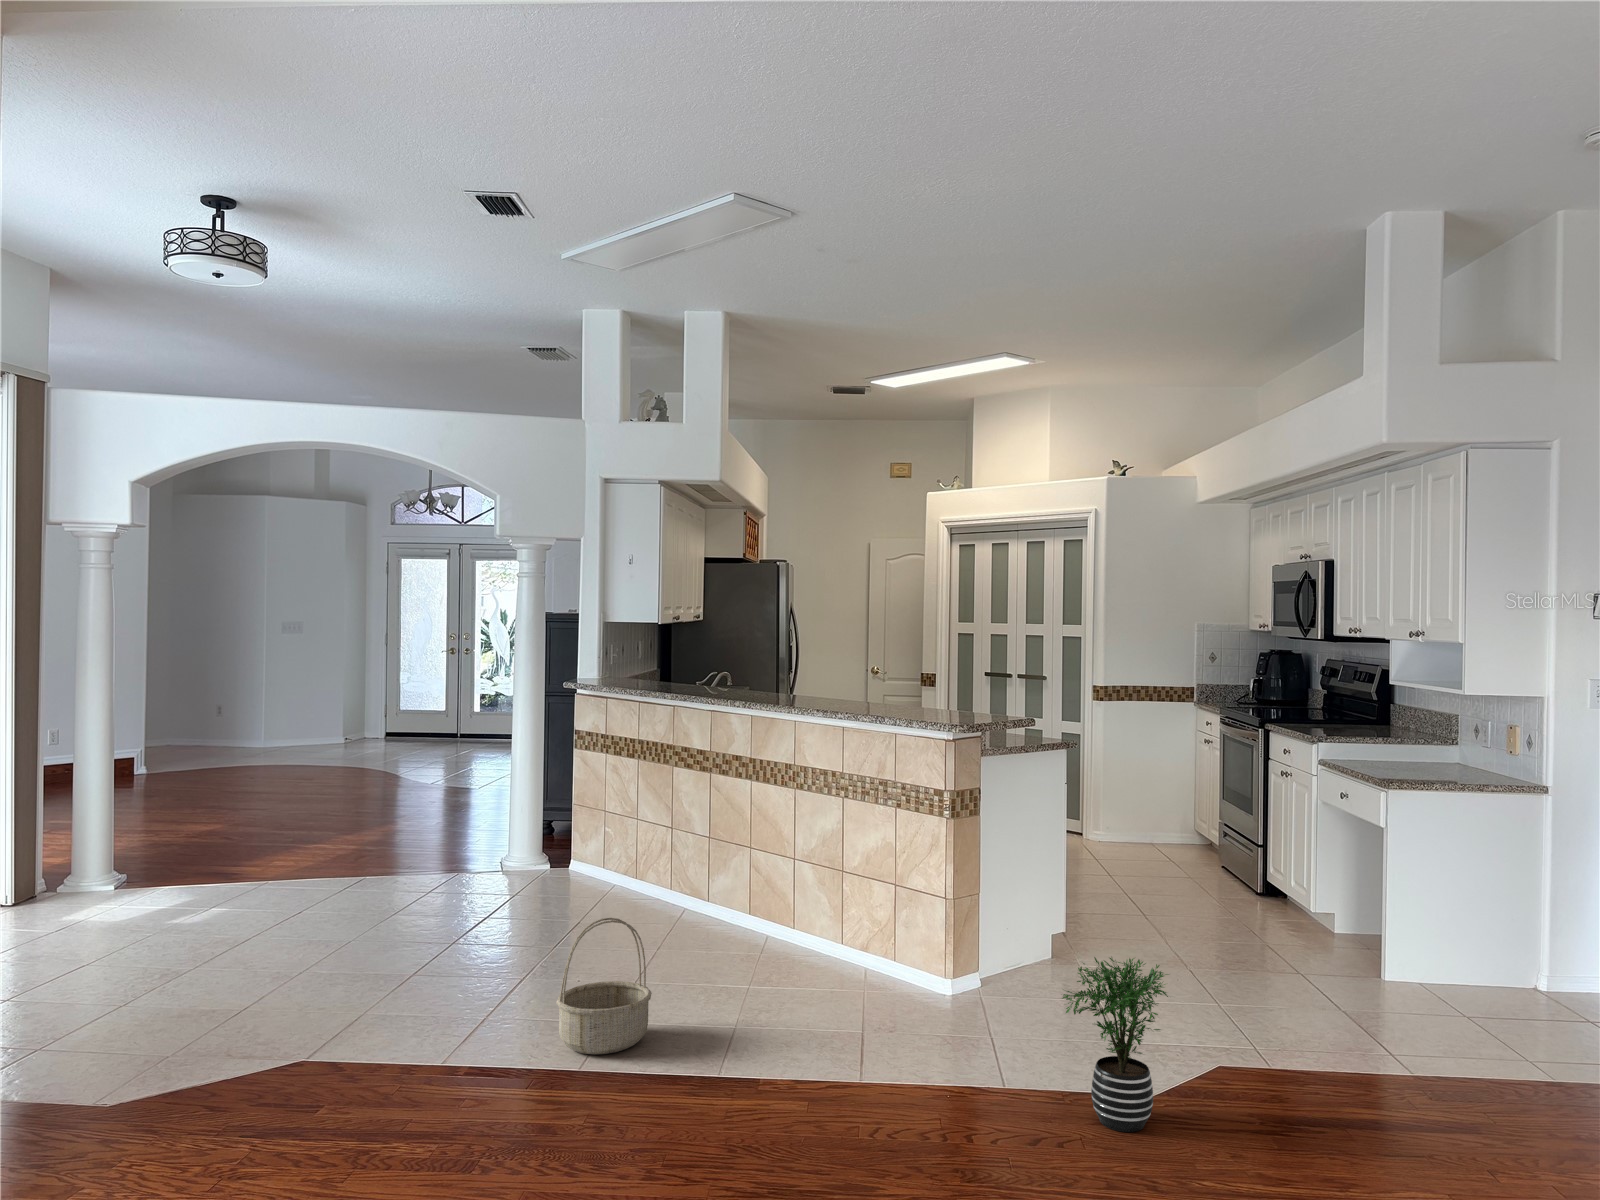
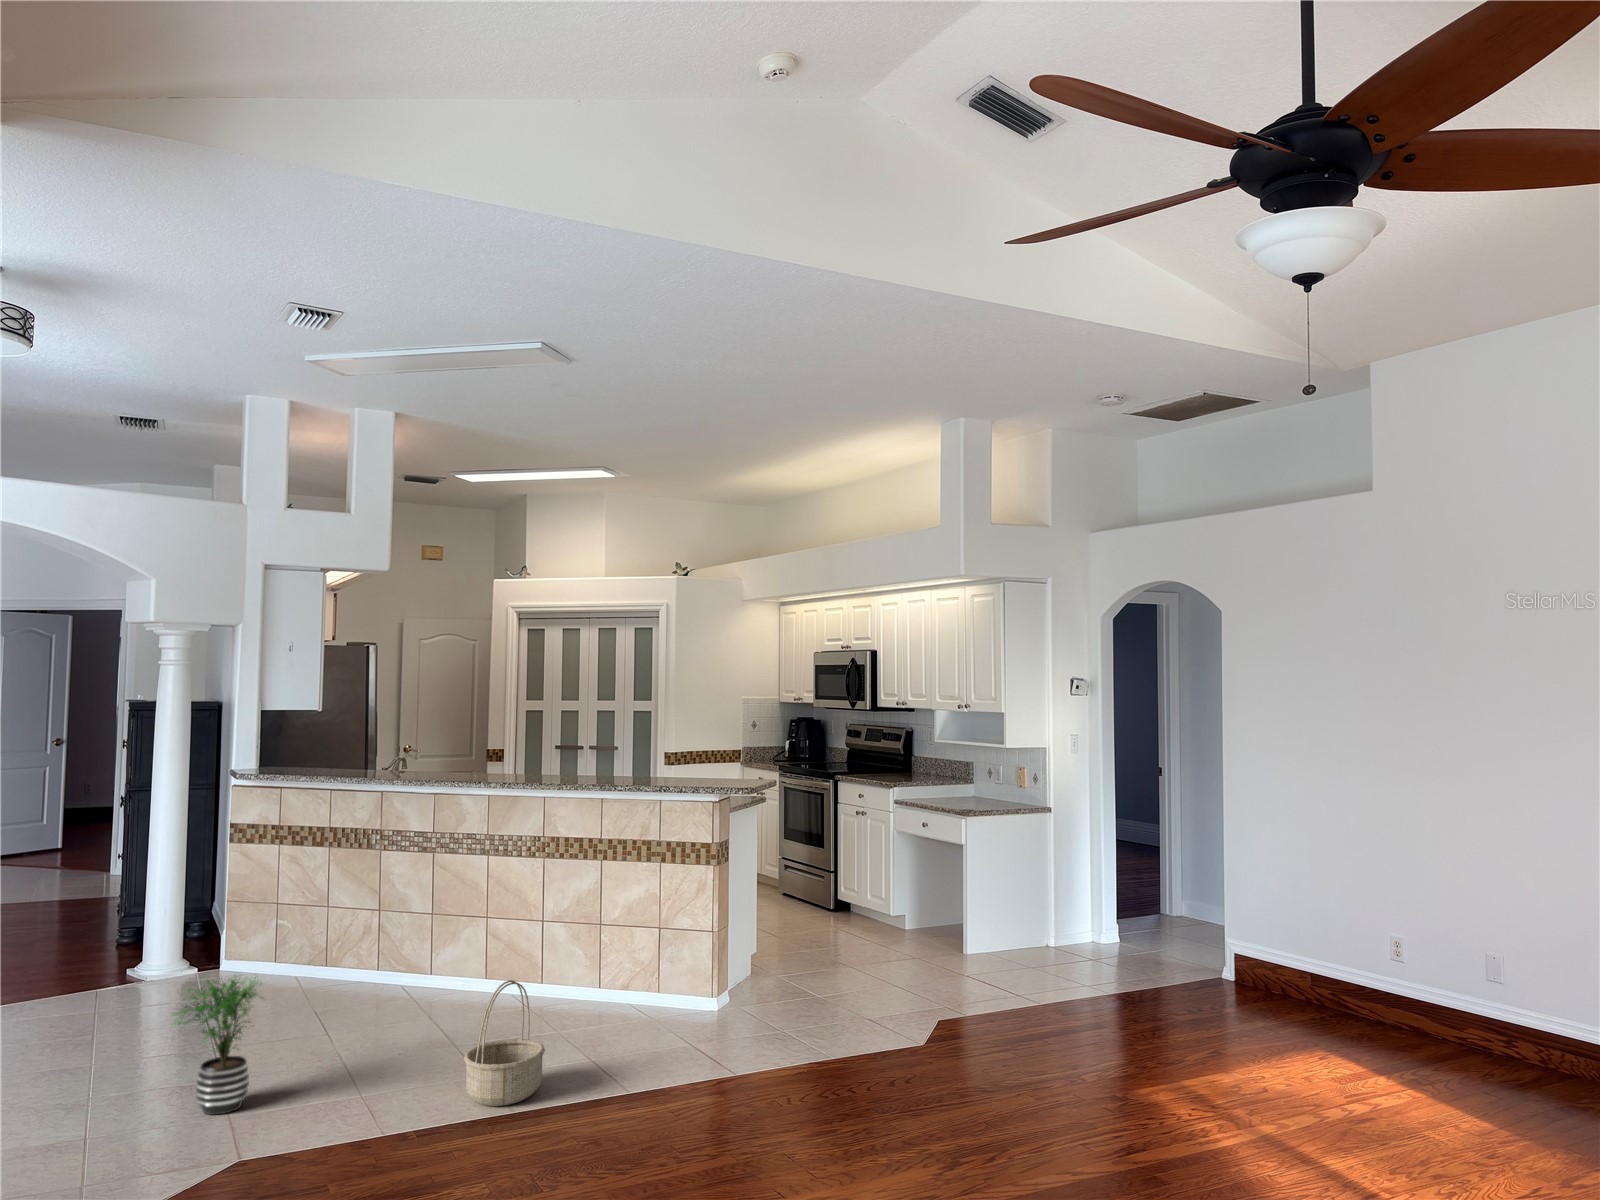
potted plant: present [1062,957,1168,1132] -> present [172,976,262,1115]

